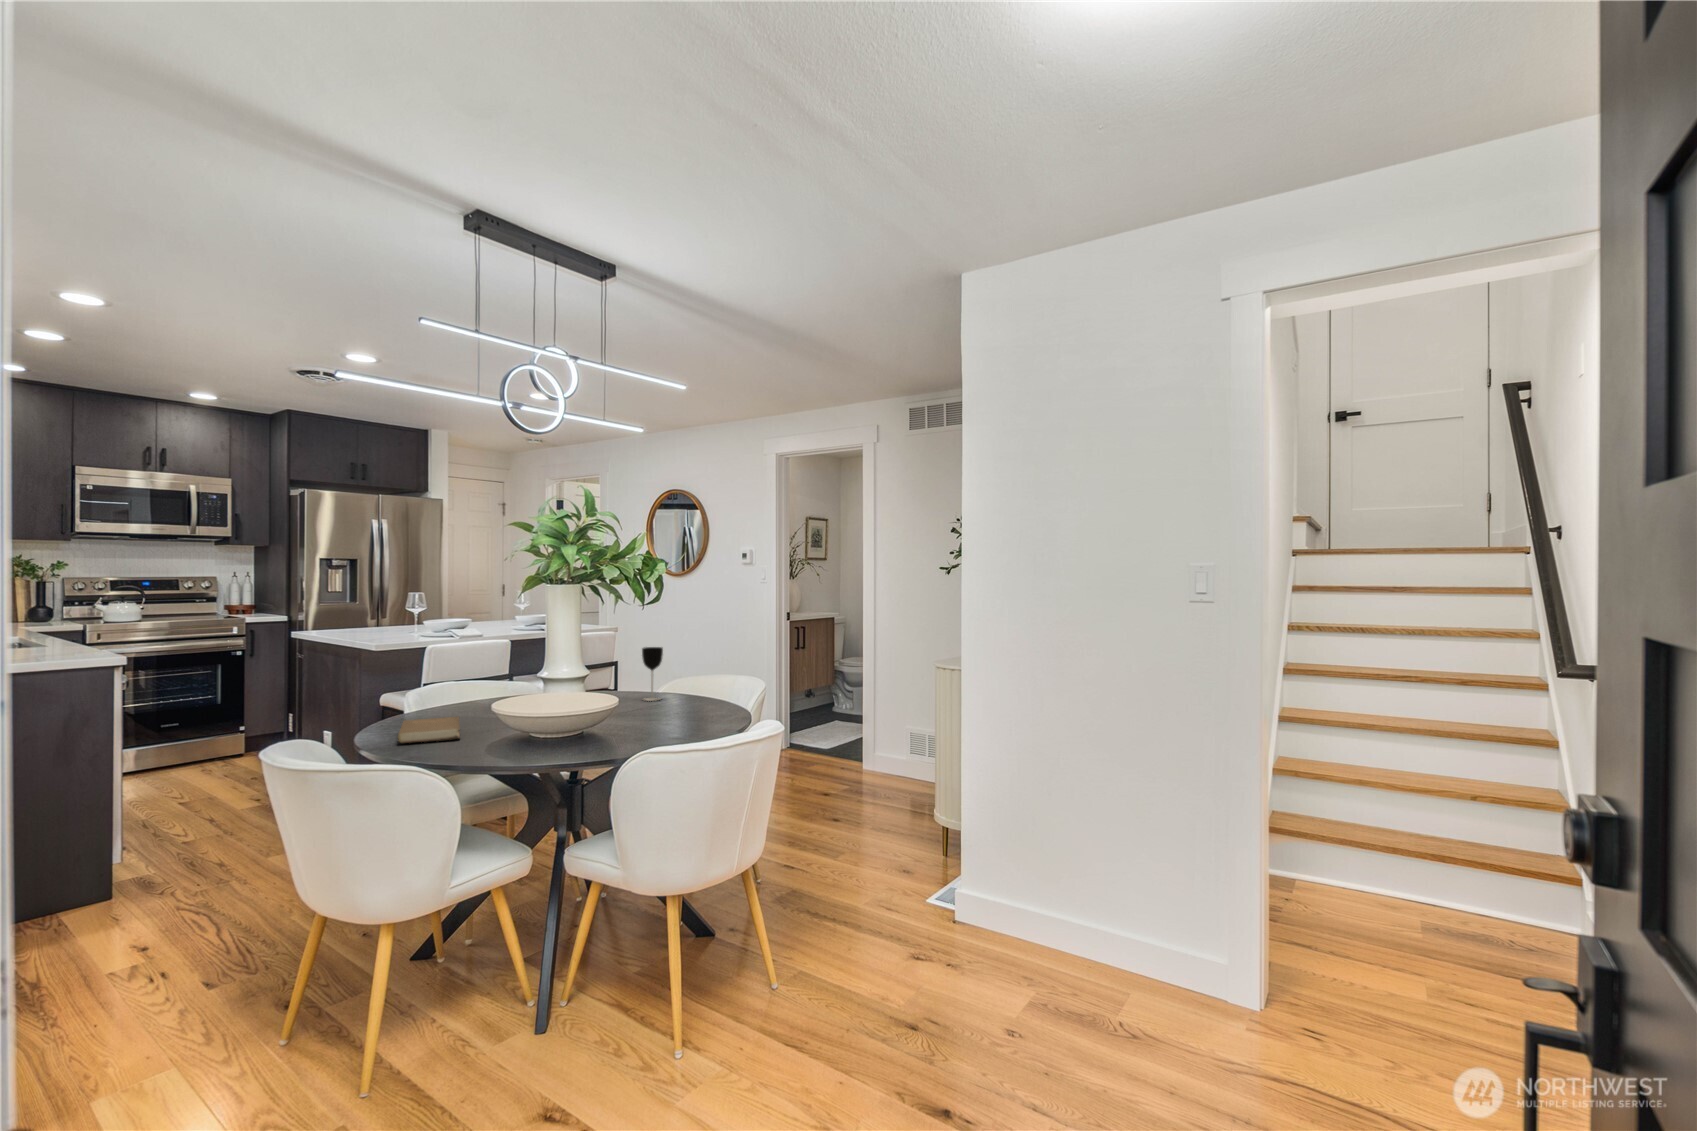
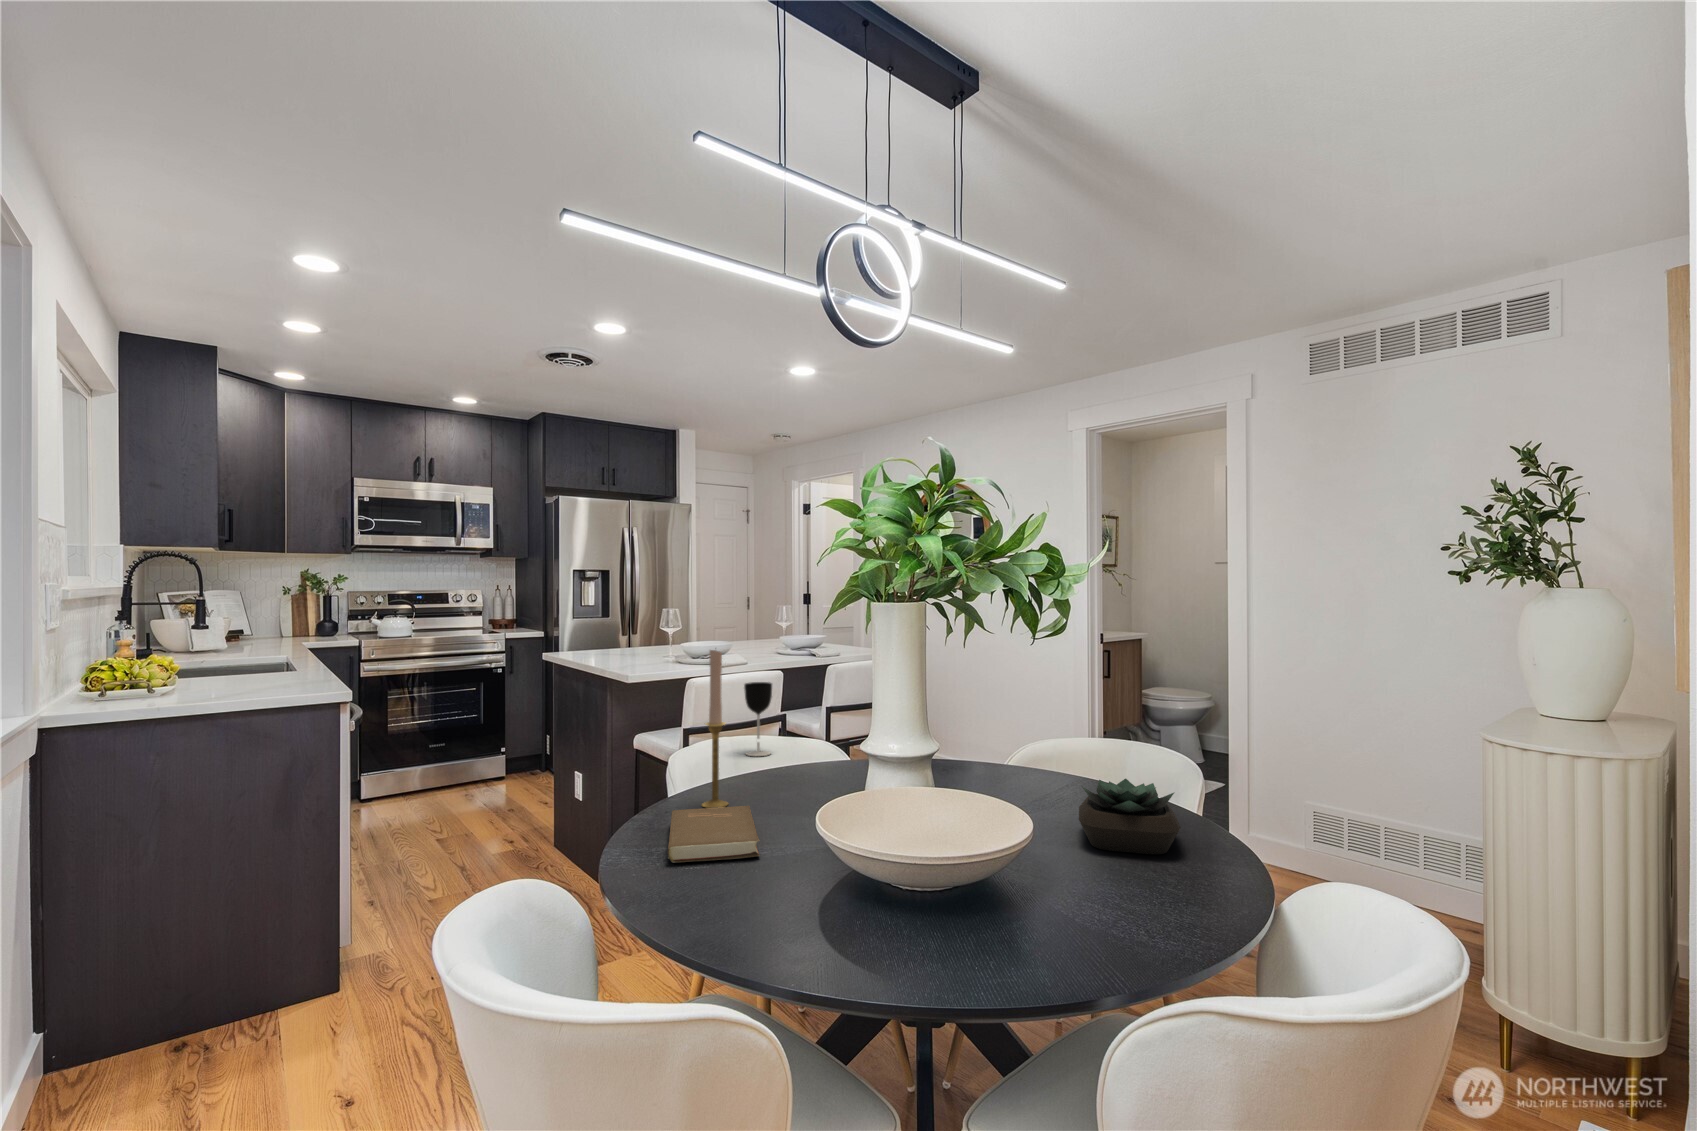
candlestick: none [427,616,447,722] -> present [702,650,728,808]
wine glass: present [642,647,663,701] -> present [744,682,772,756]
succulent plant: none [665,690,725,727] -> present [1079,779,1181,854]

